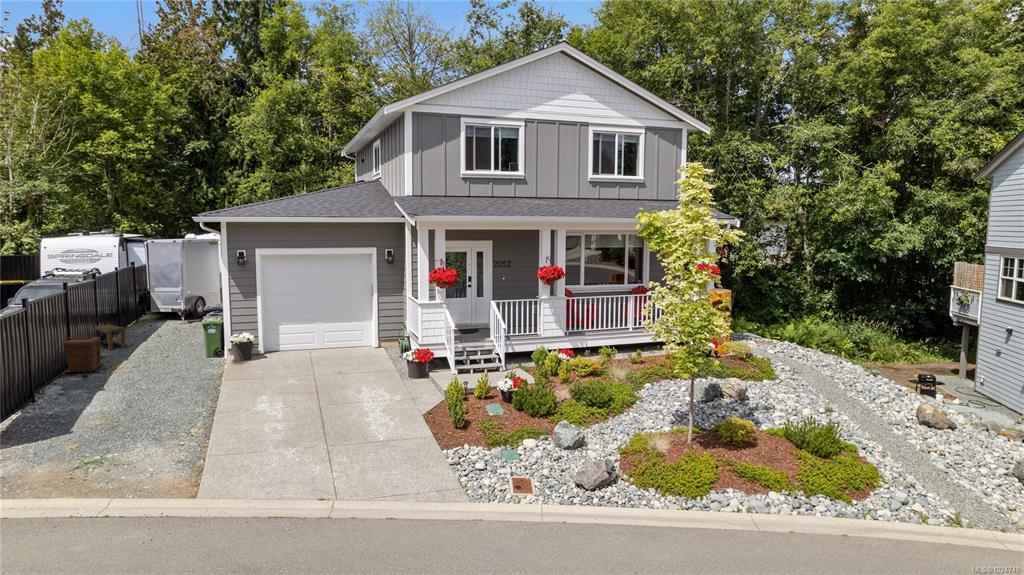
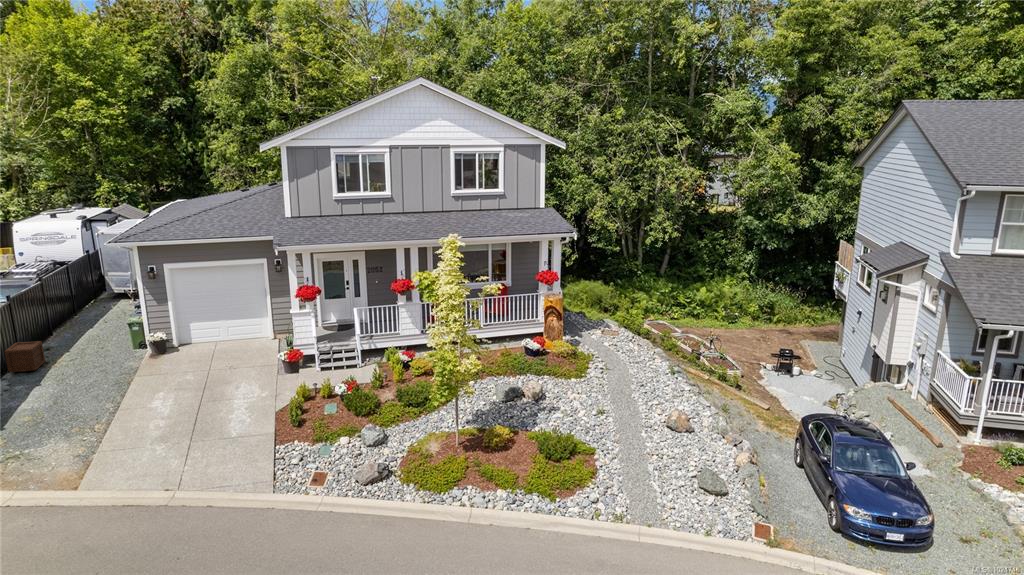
bench: present [93,325,125,350] -> none [48,317,73,340]

